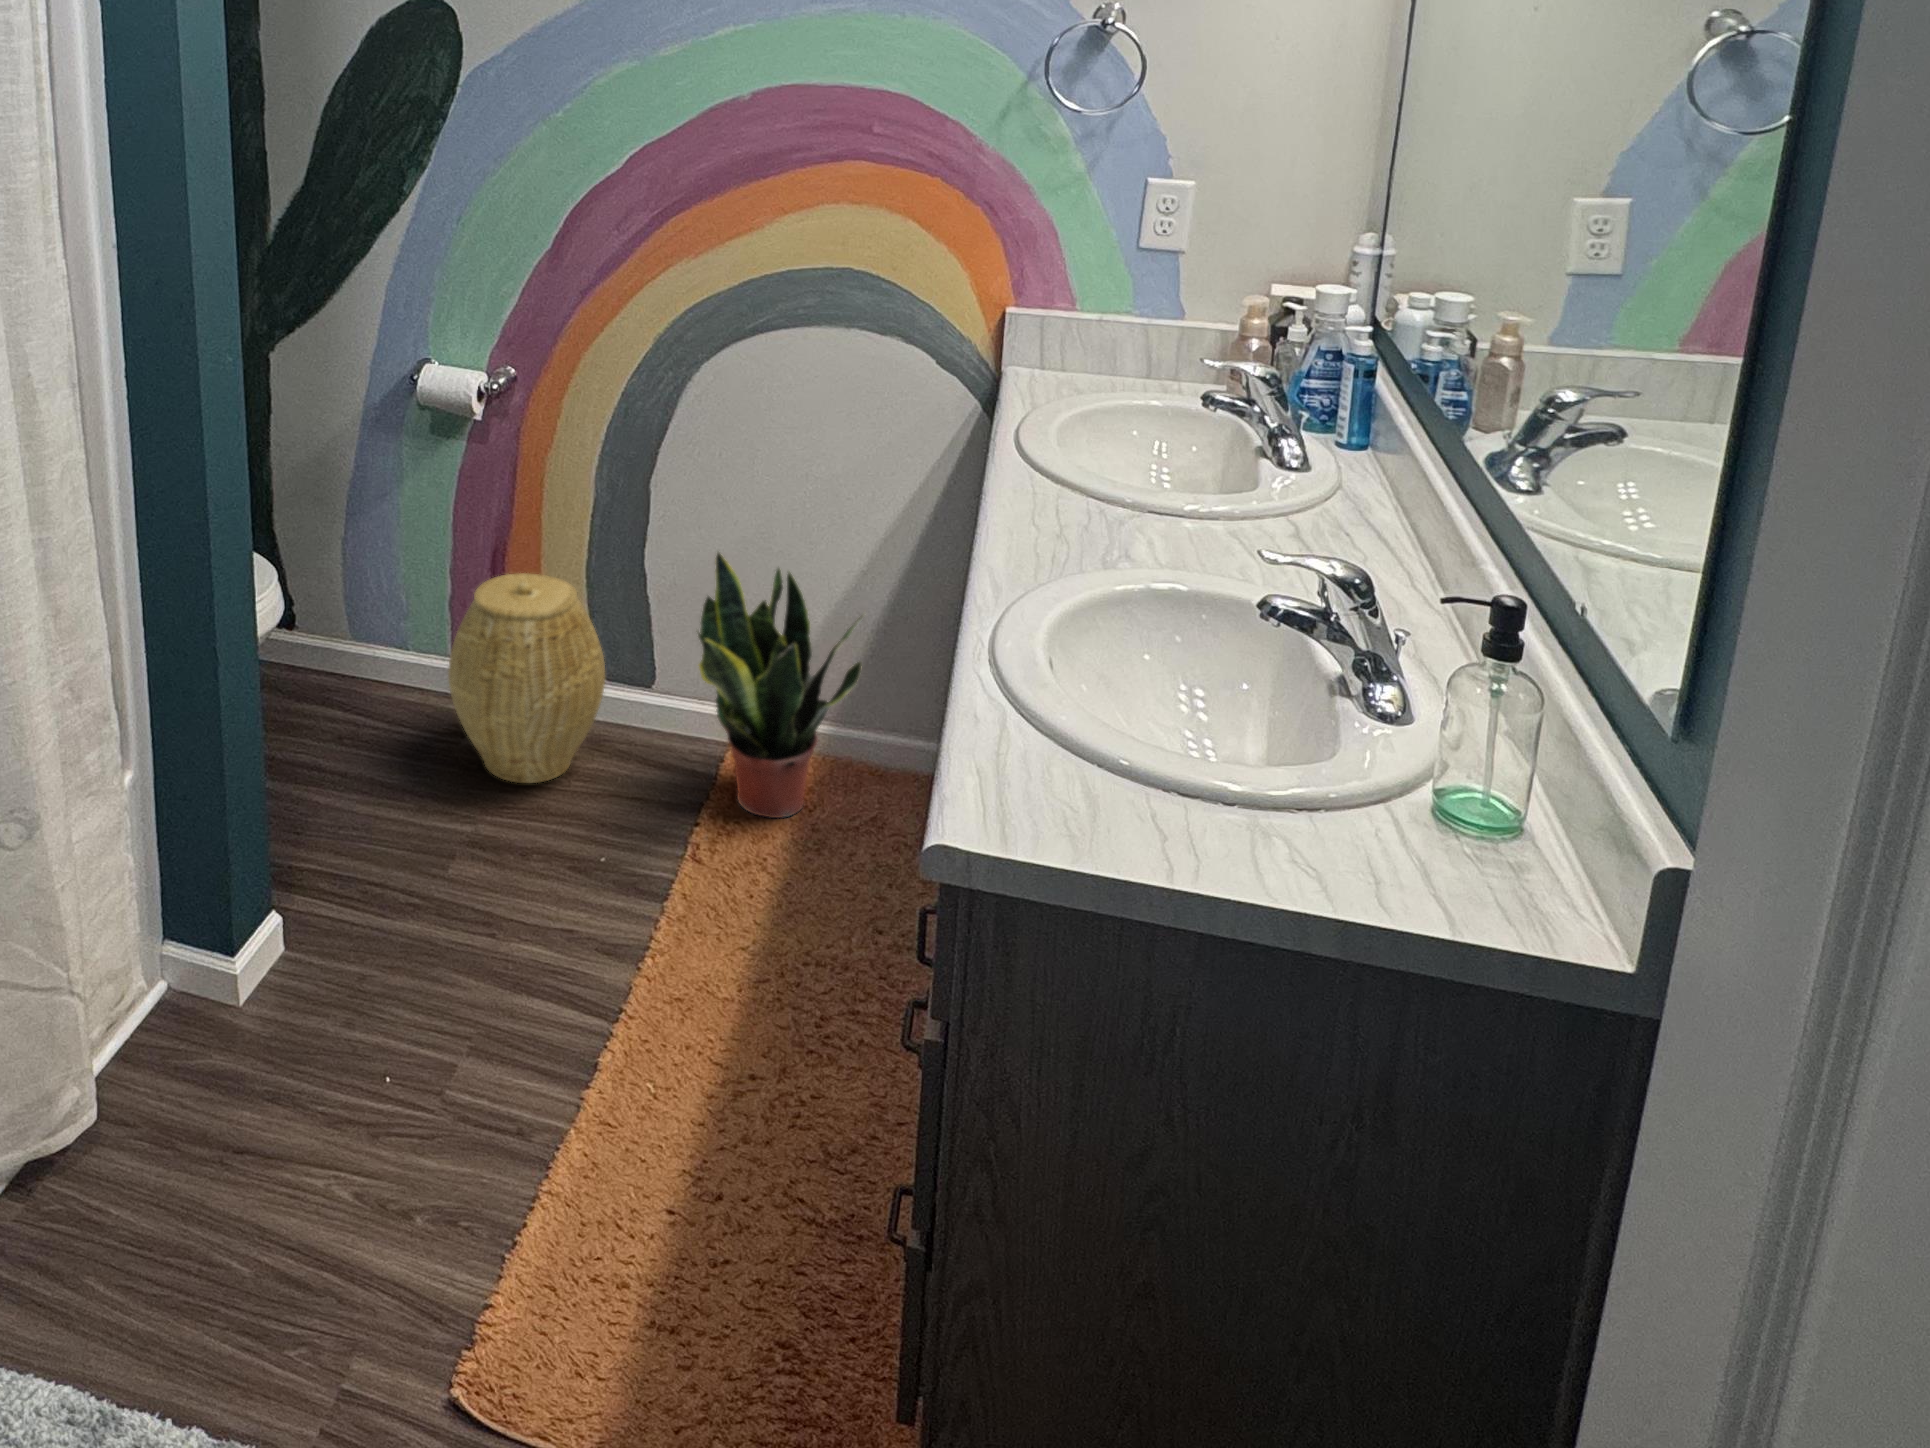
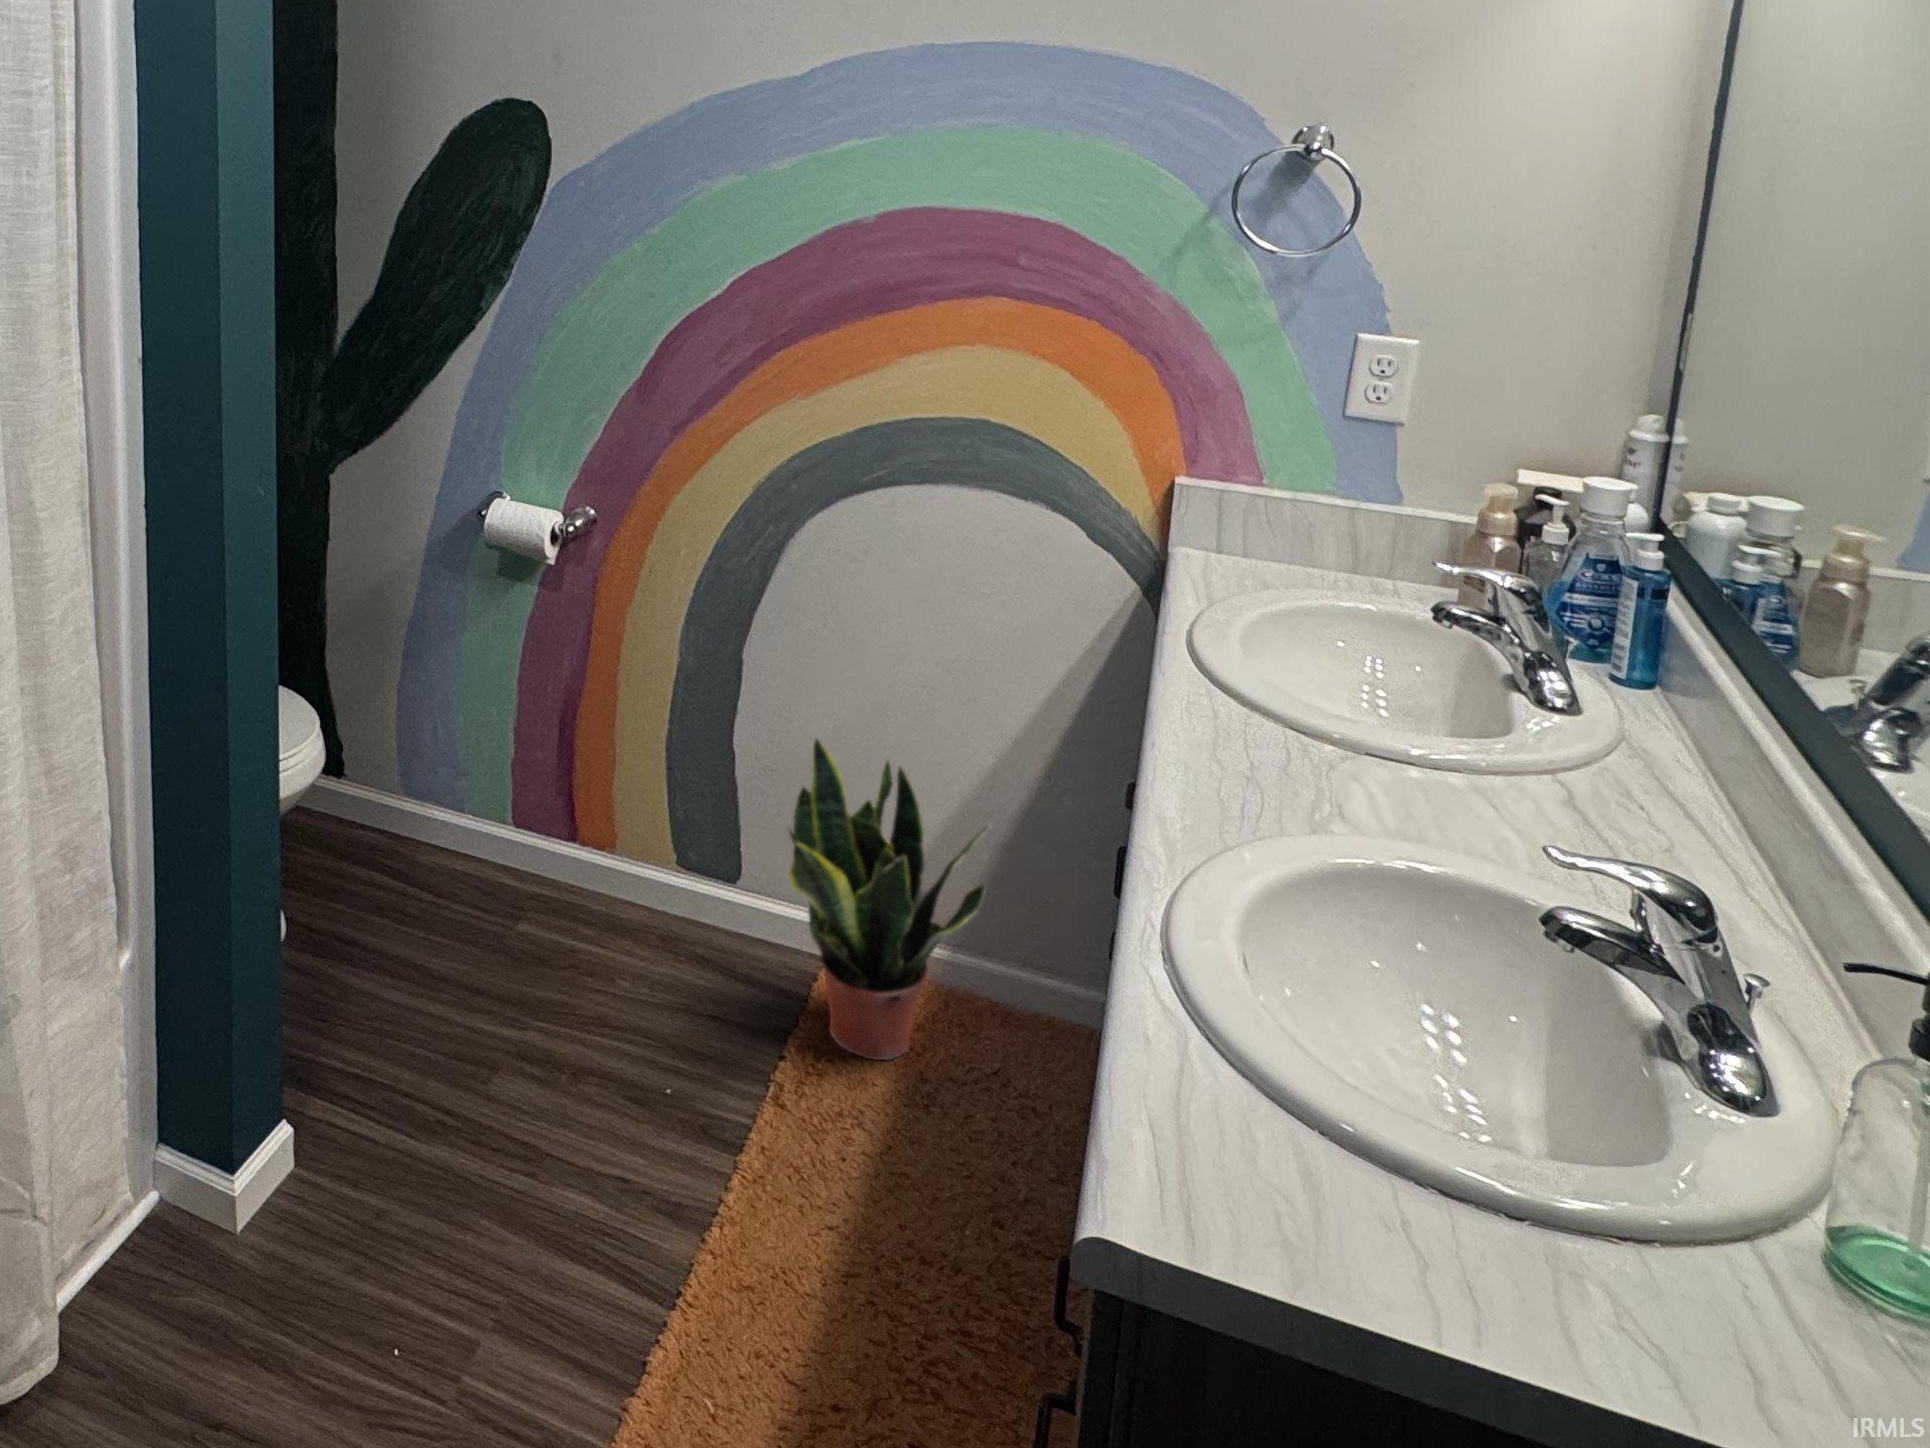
woven basket: present [448,573,605,783] -> none [503,741,680,985]

